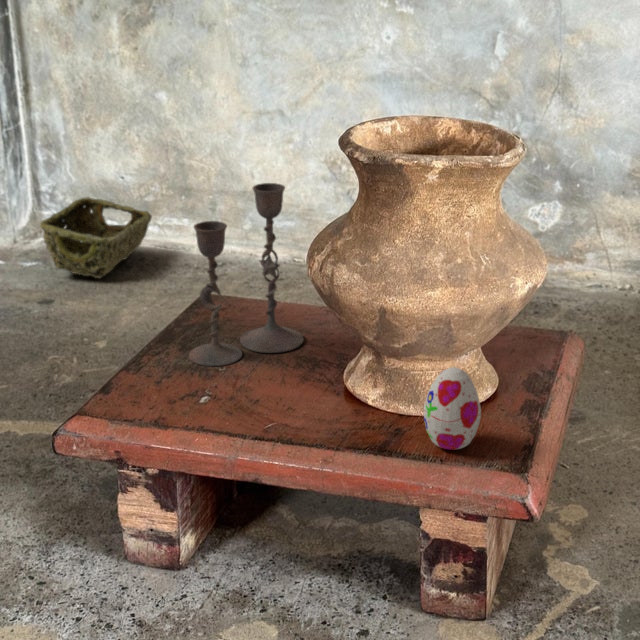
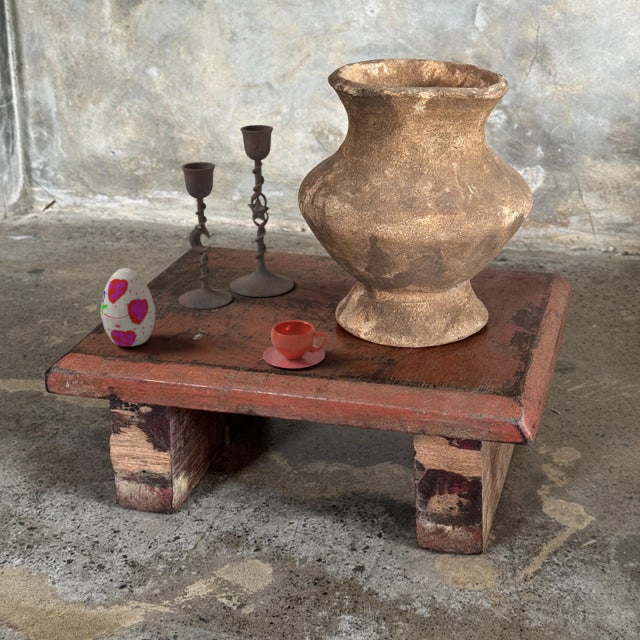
woven basket: present [40,197,151,278] -> none [31,172,142,249]
decorative egg: present [424,367,481,450] -> present [101,268,155,346]
teacup: none [271,385,335,435] -> present [263,320,327,369]

